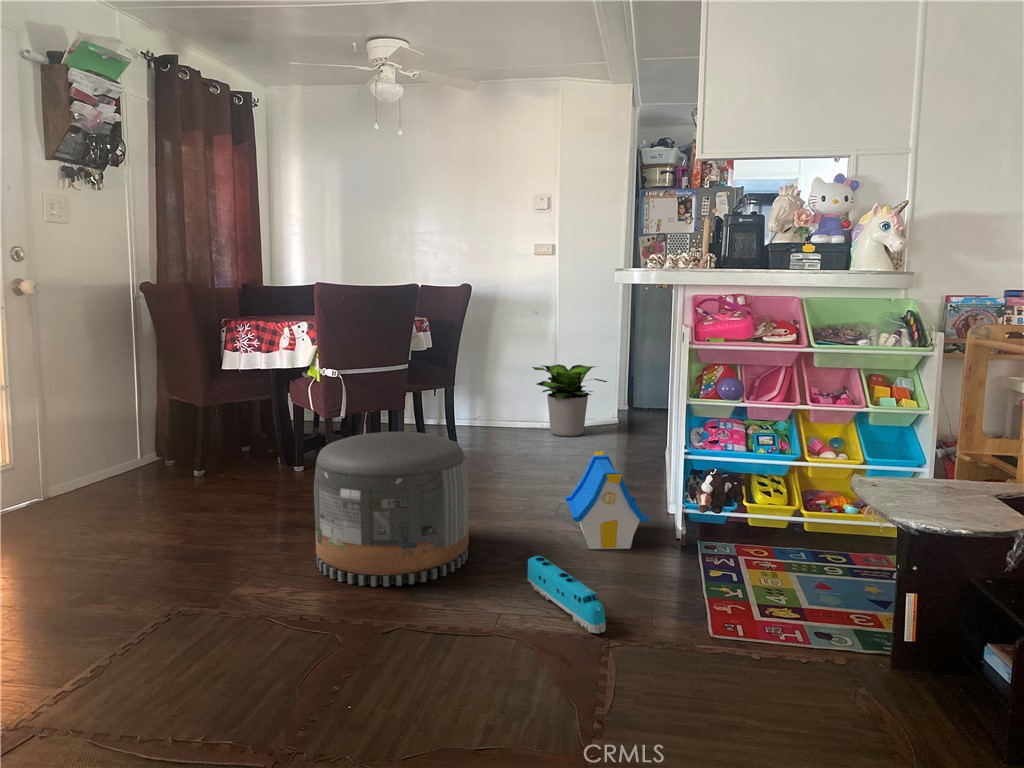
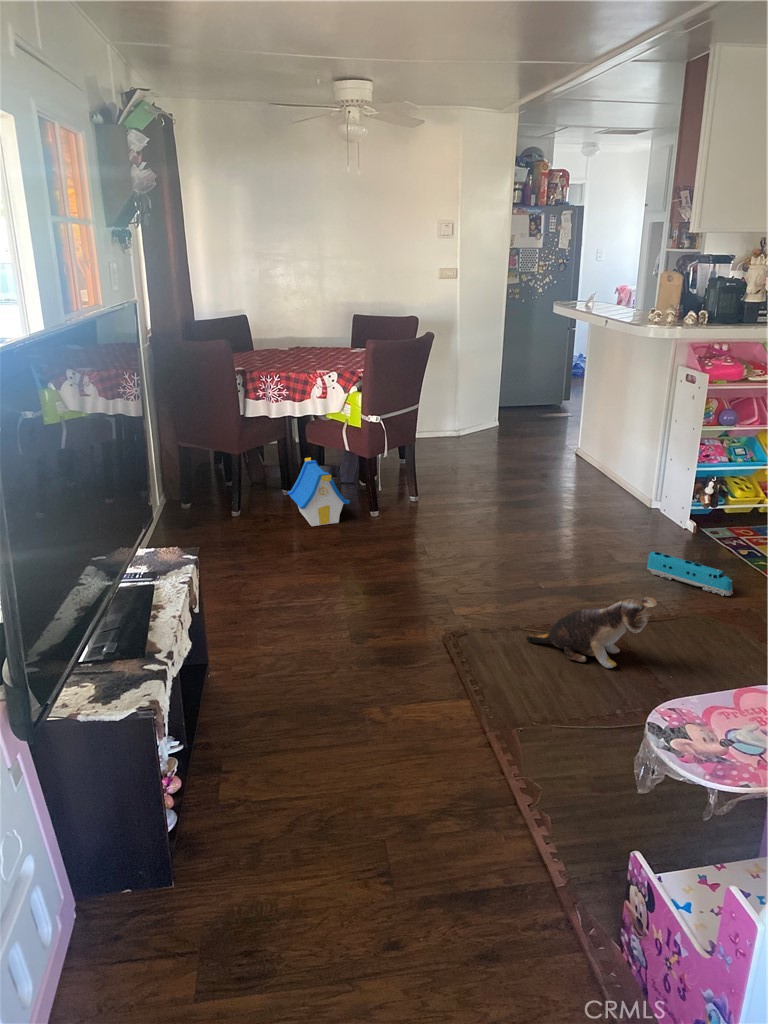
potted plant: present [532,364,607,436] -> none [449,378,518,443]
pouf: present [314,432,469,586] -> none [470,470,589,589]
toy house: present [565,451,649,549] -> present [287,457,350,526]
plush toy: none [226,591,317,700] -> present [526,597,657,668]

